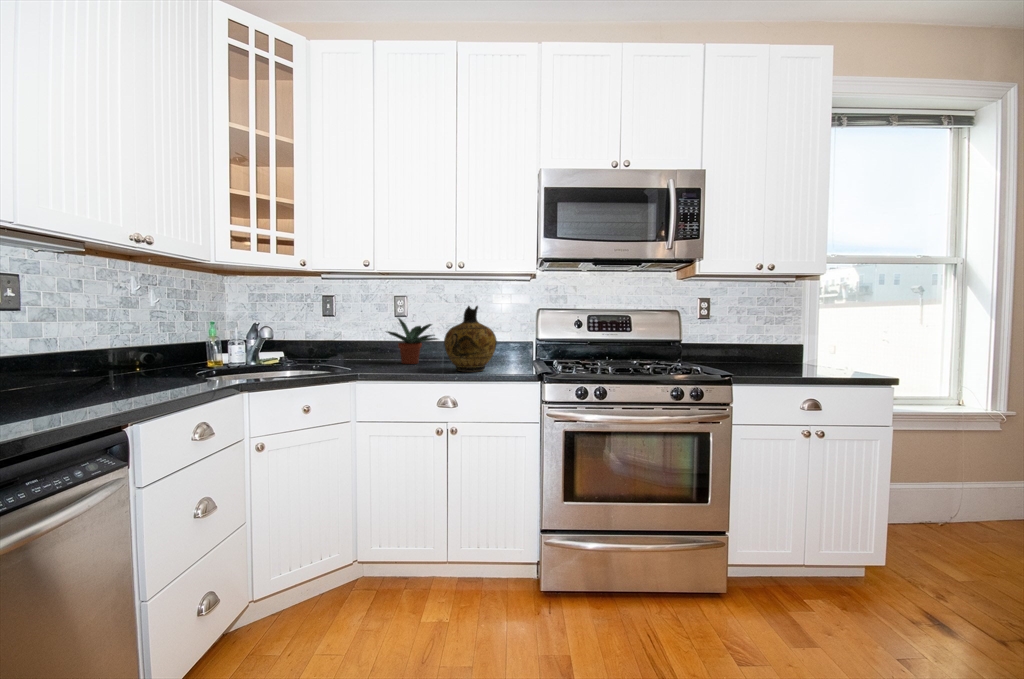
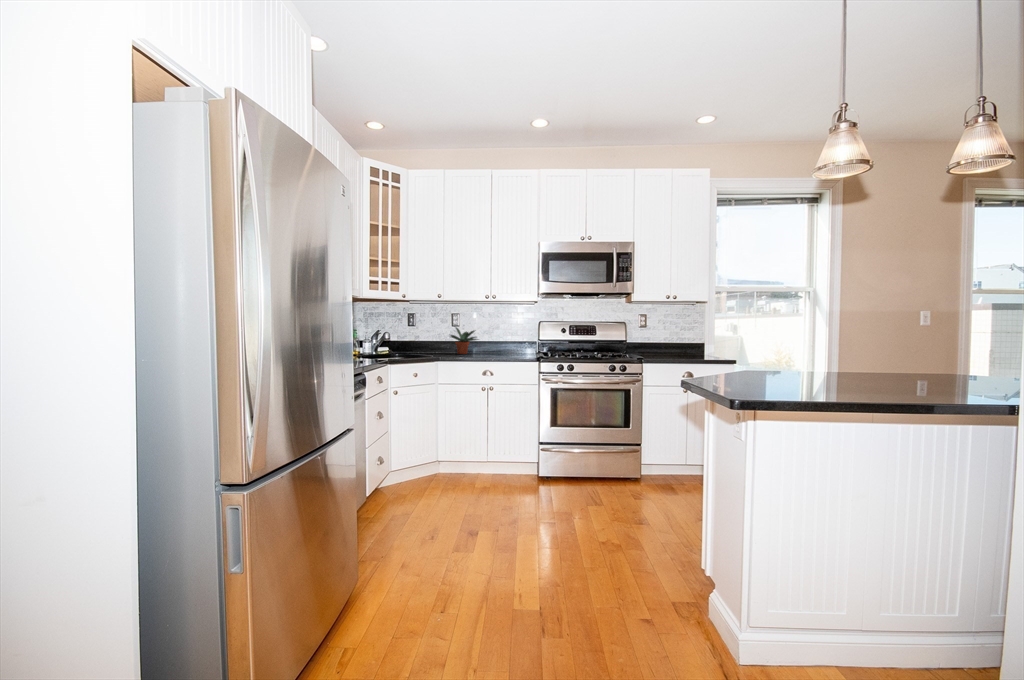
ceramic jug: present [444,306,497,372] -> none [484,320,514,357]

